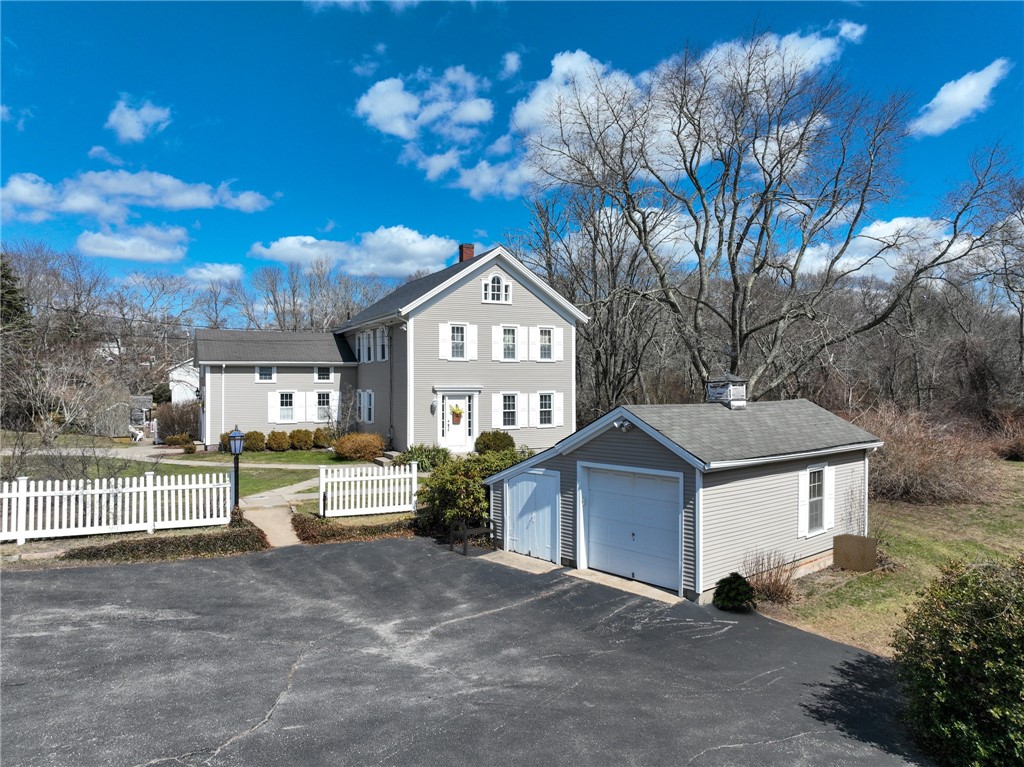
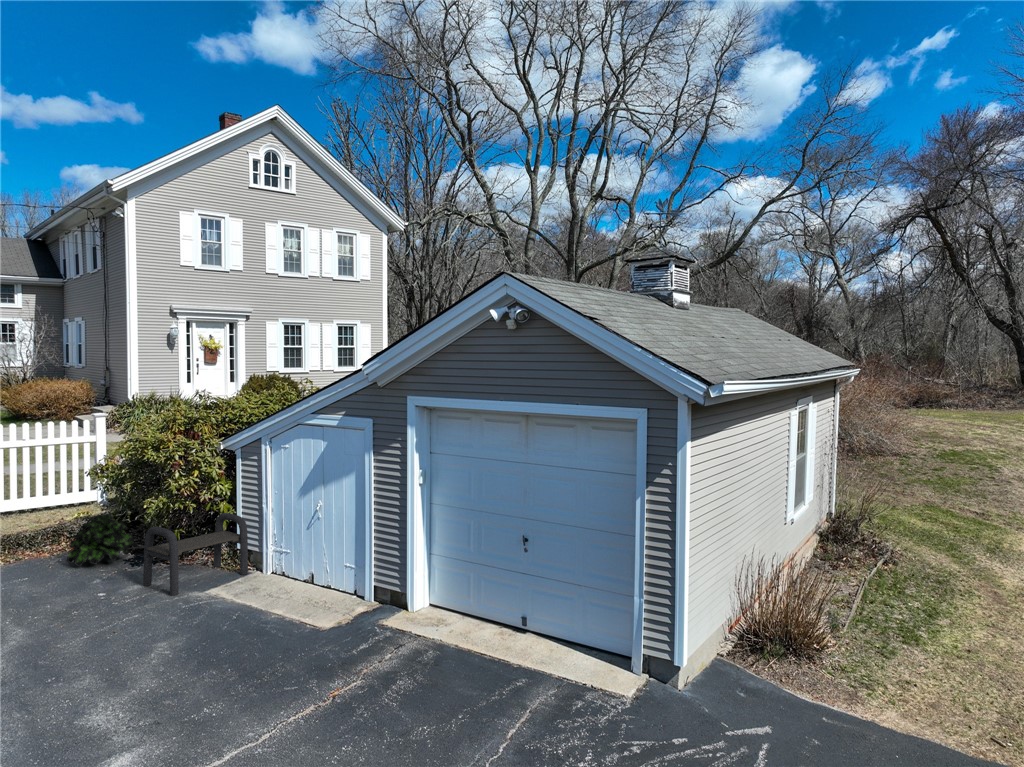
cardboard box: present [833,534,876,572] -> none [796,500,853,559]
potted plant: present [712,572,757,612] -> present [67,515,137,566]

